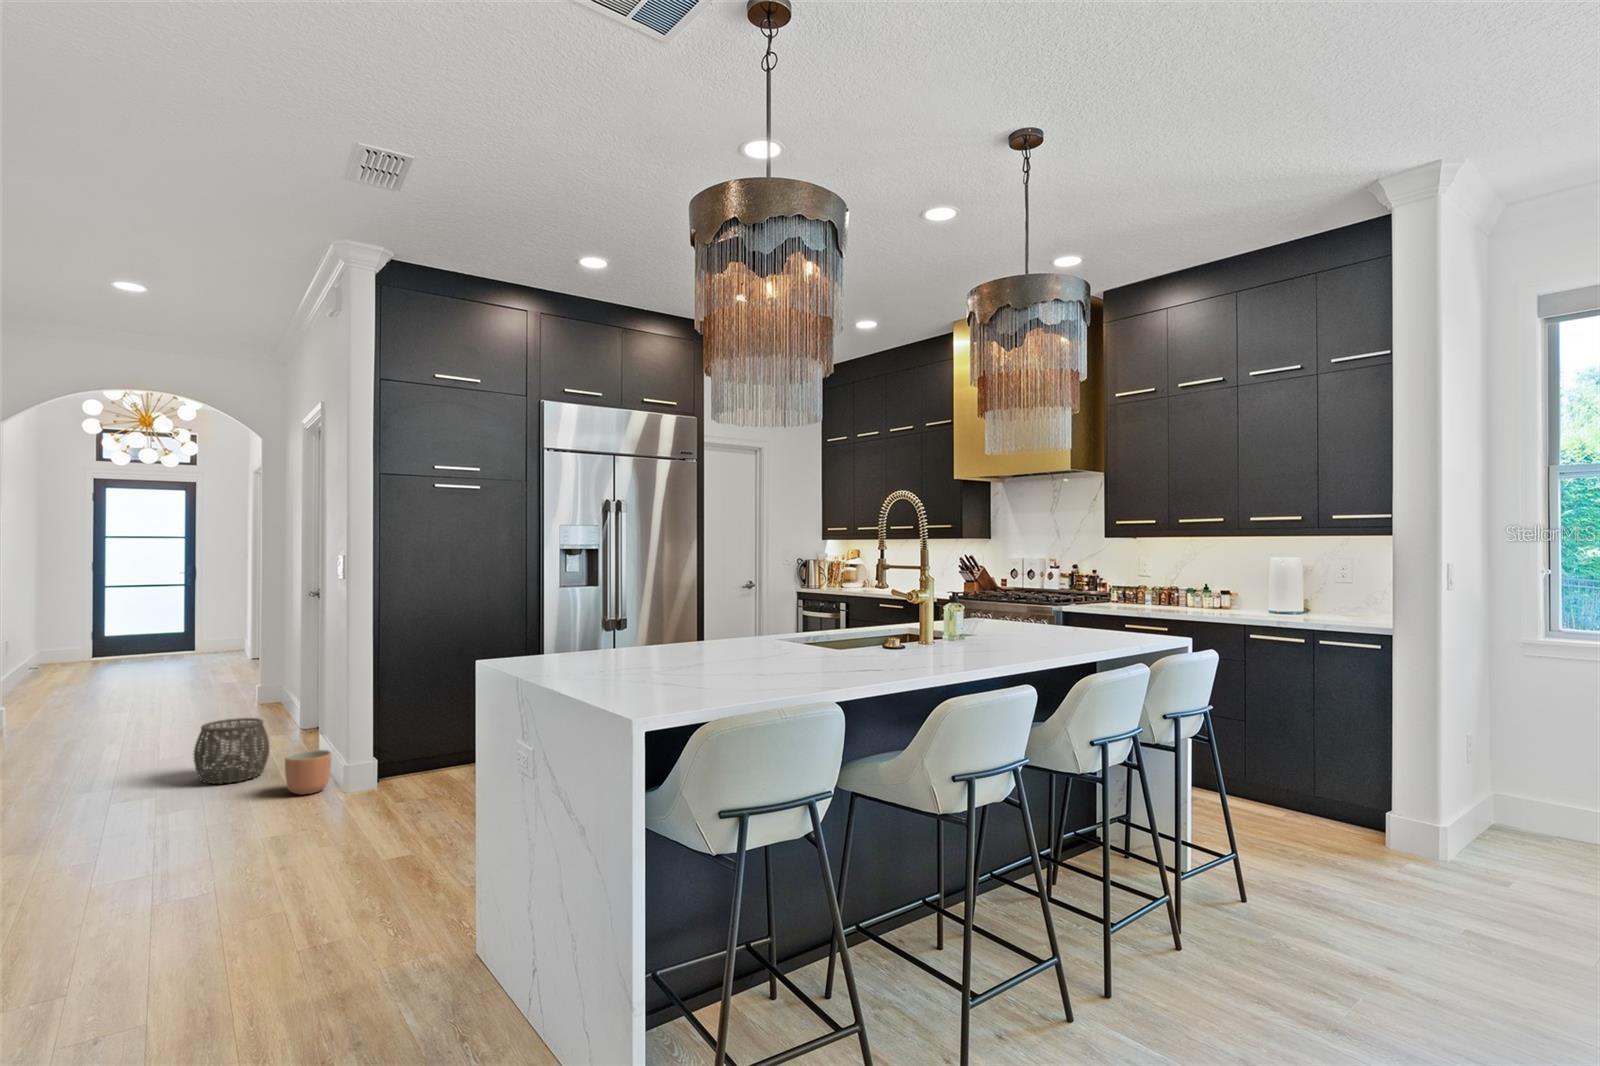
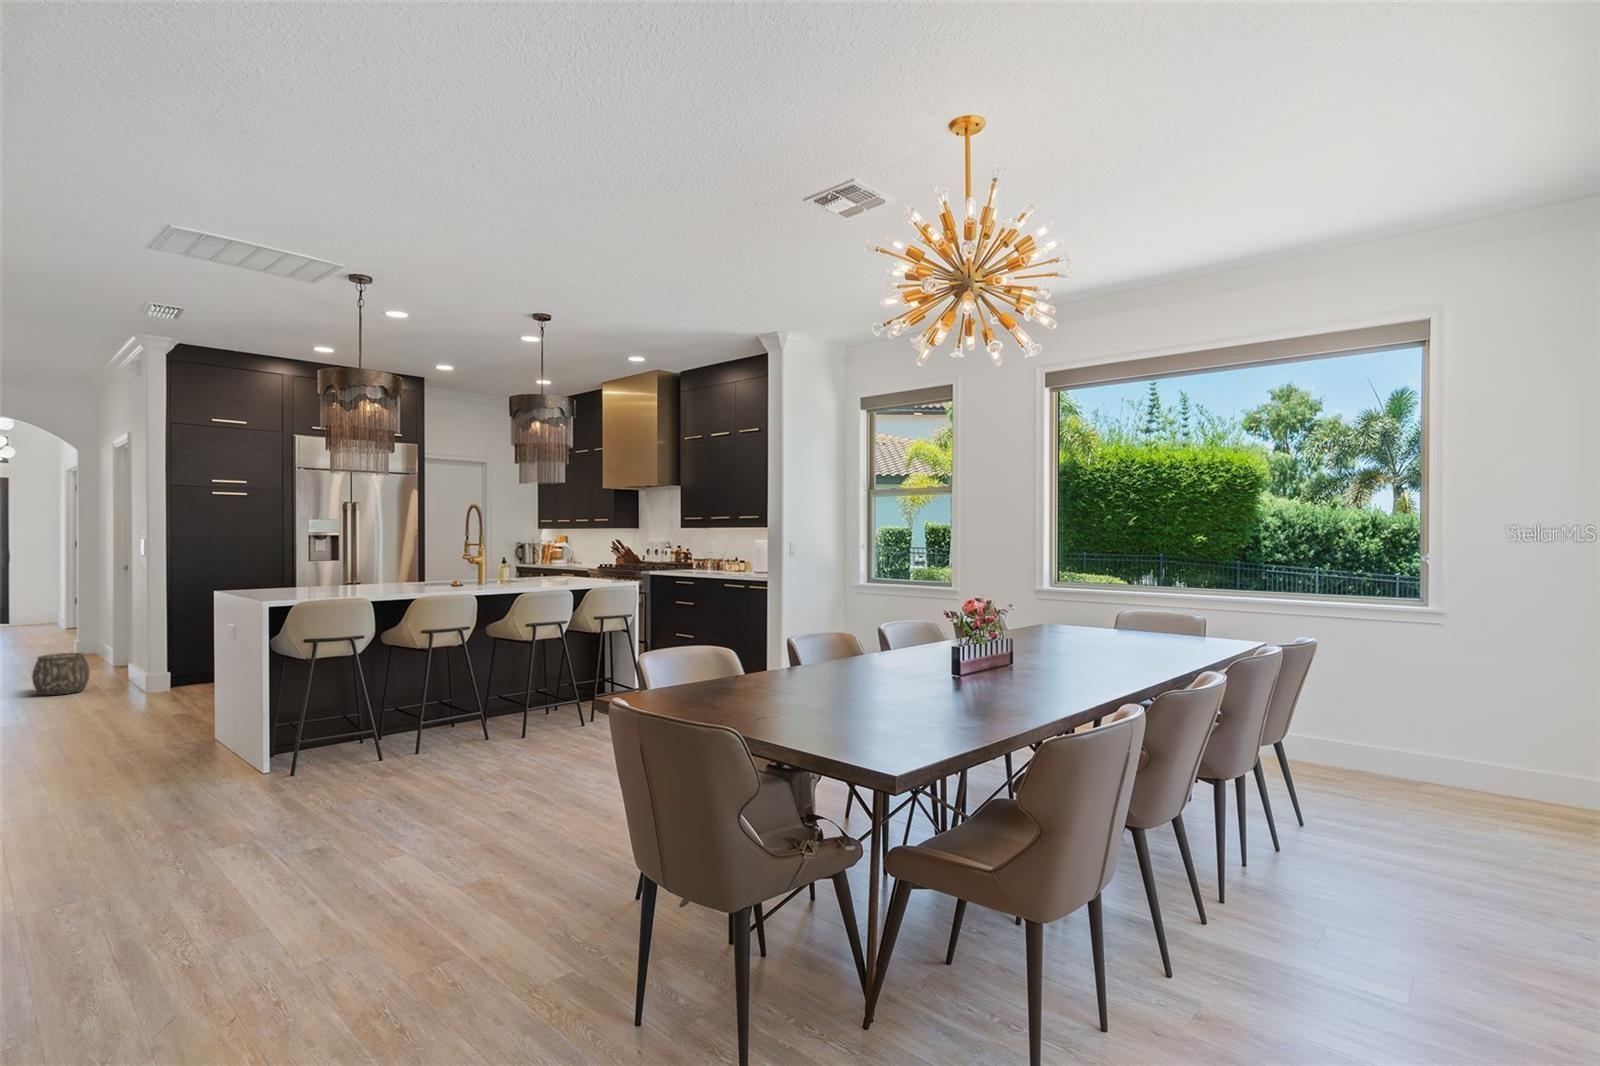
planter: present [285,750,331,795] -> none [102,670,136,698]

